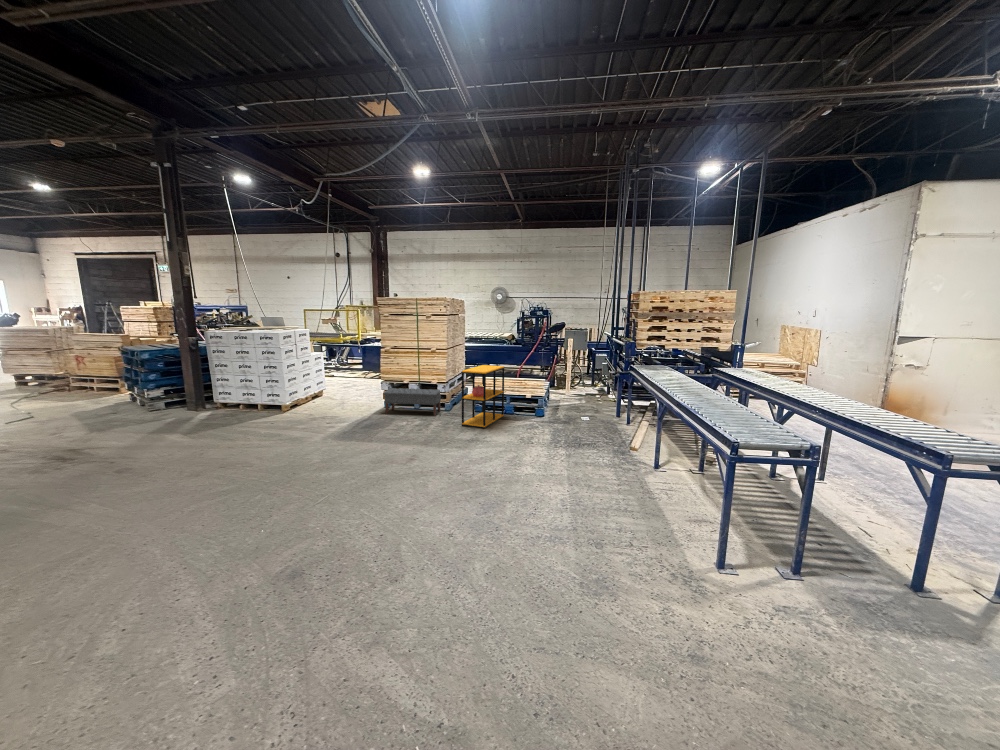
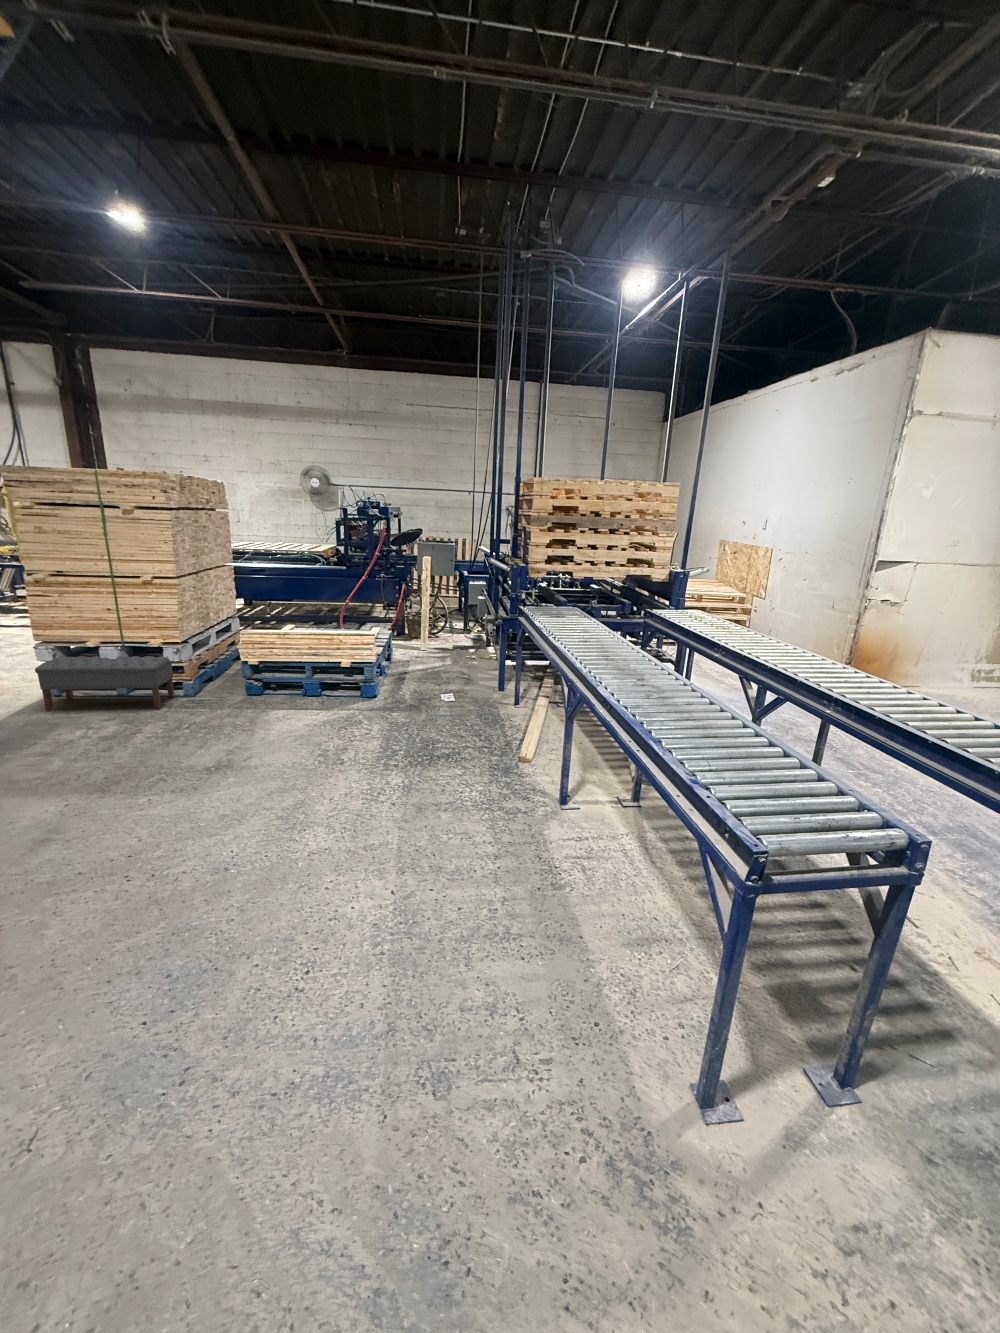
shelving unit: present [462,365,504,428] -> none [194,608,300,733]

